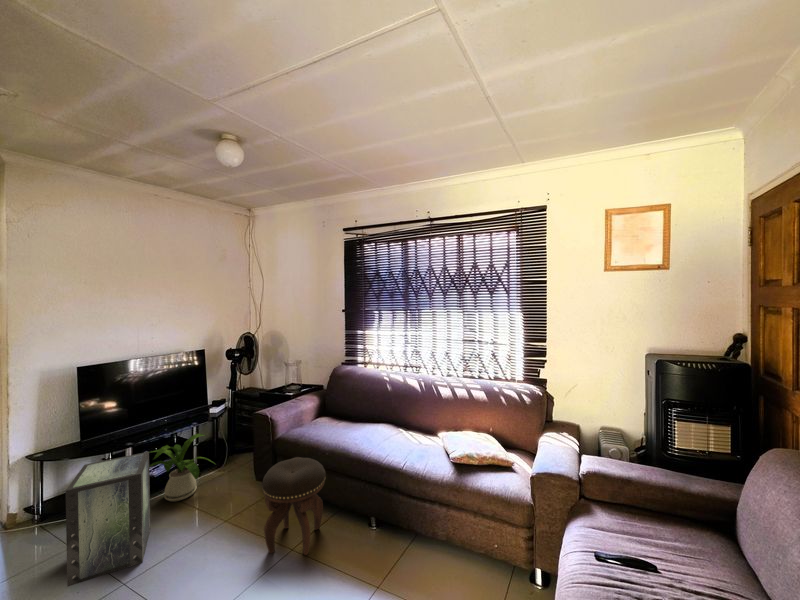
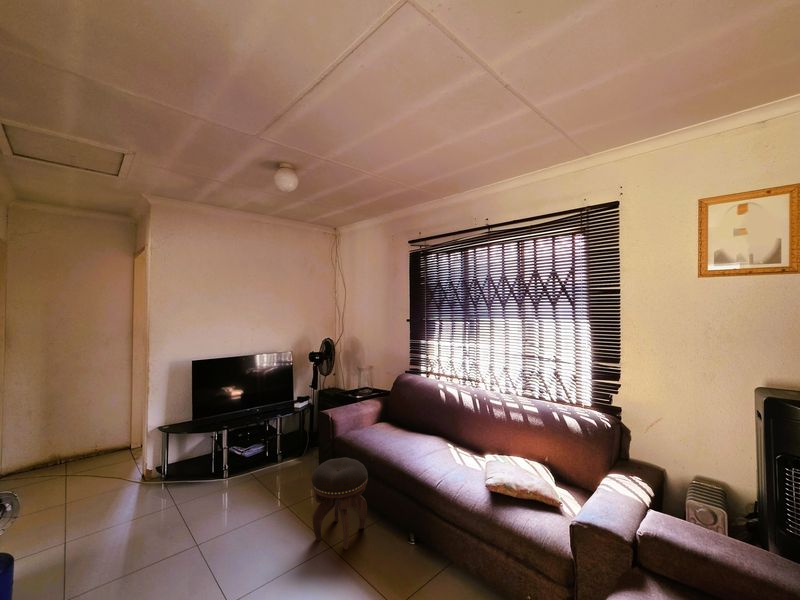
house plant: present [149,434,214,501] -> none [235,425,292,480]
storage box: present [66,452,150,586] -> none [175,435,237,532]

